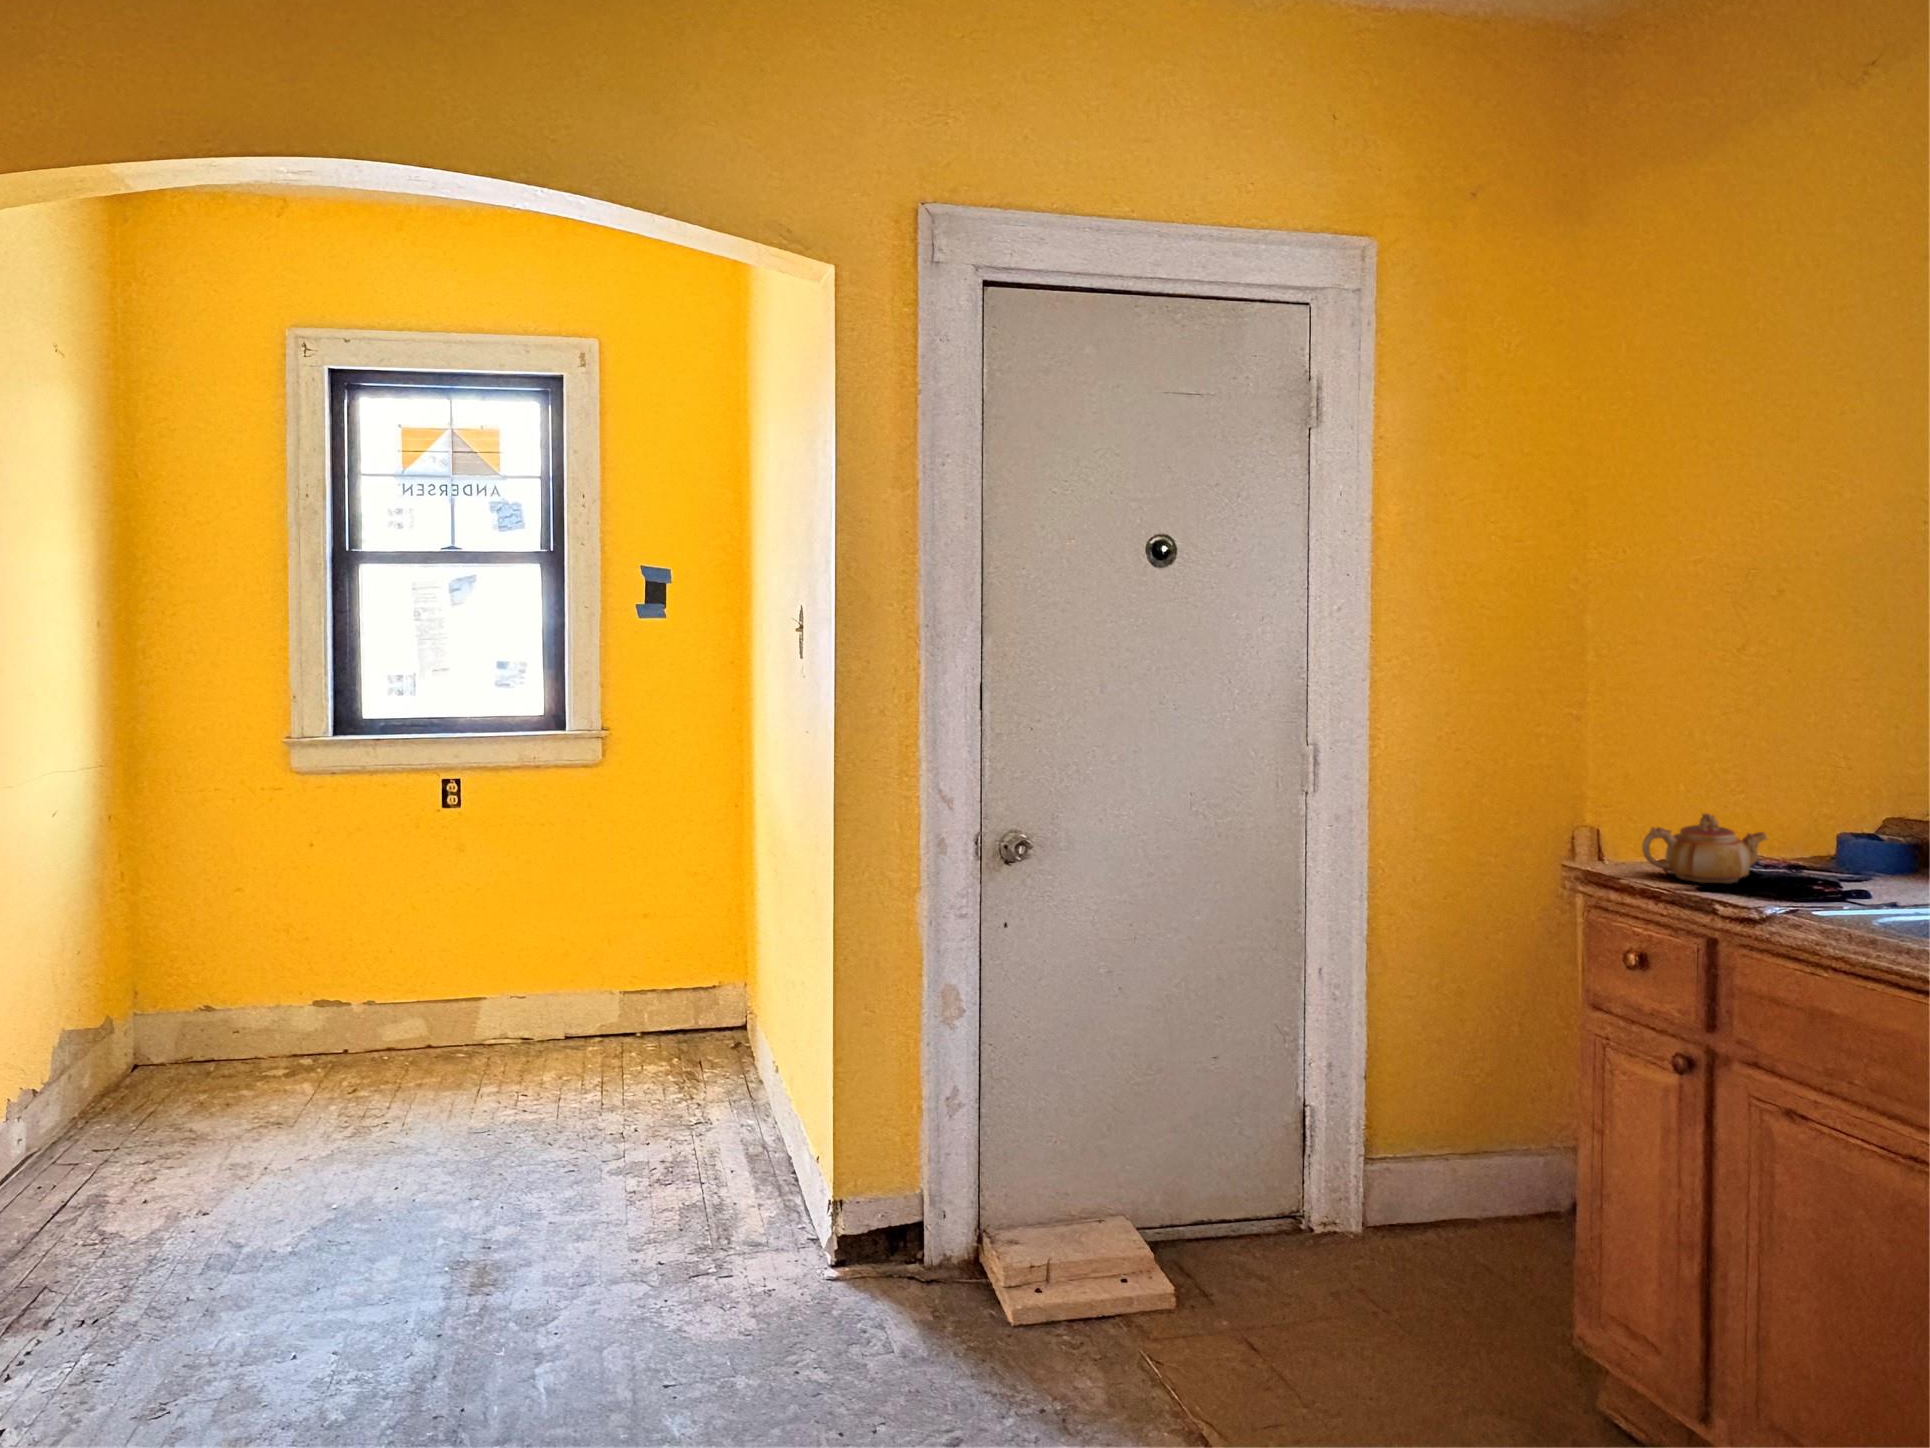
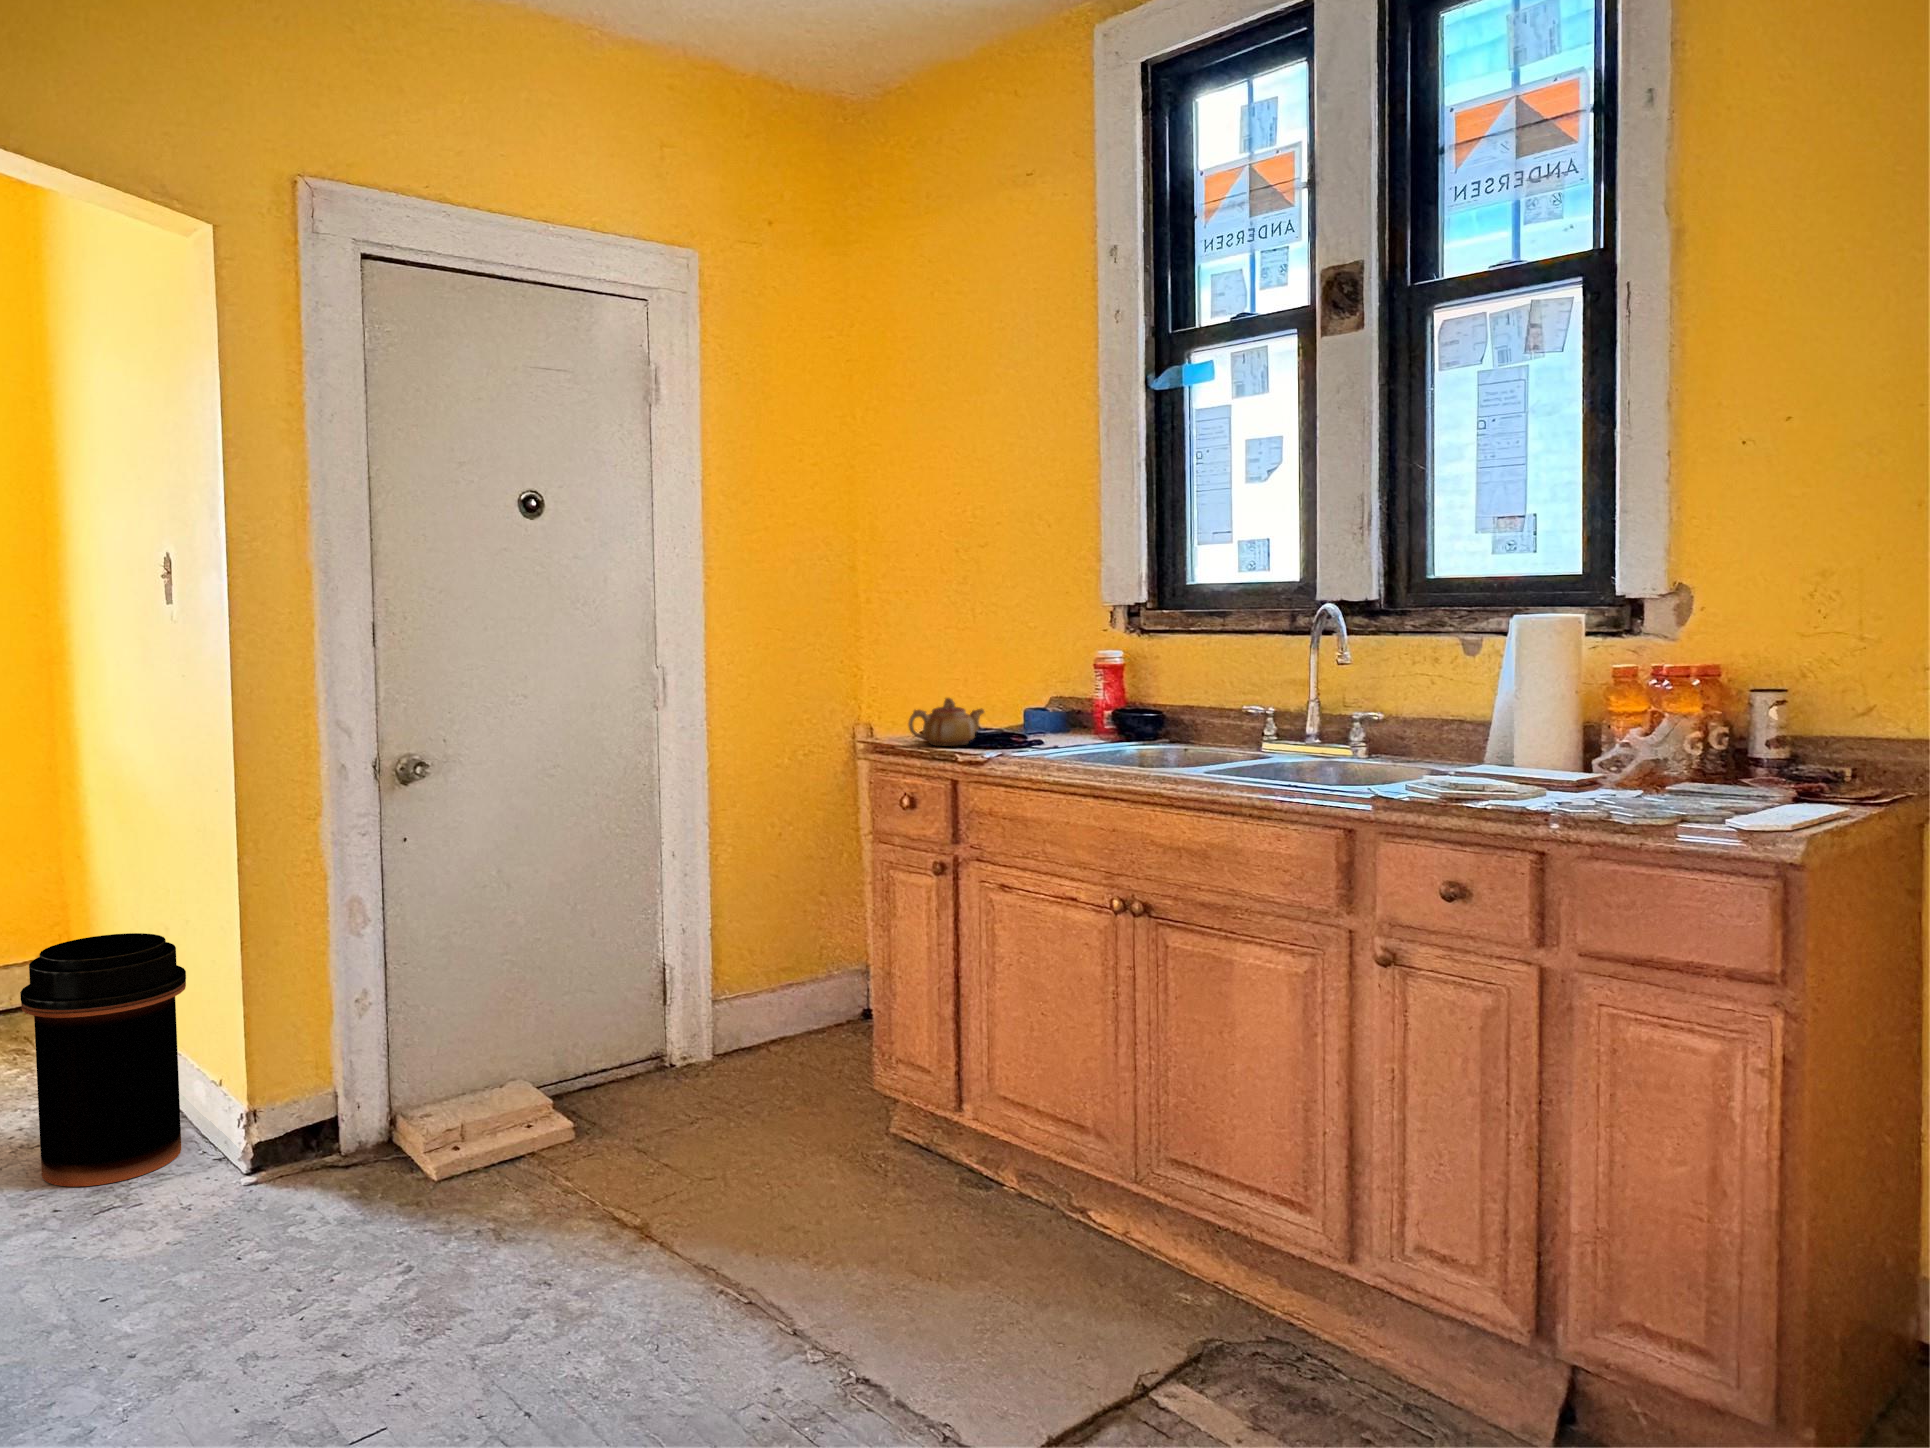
trash can: none [651,987,795,1244] -> present [20,933,186,1186]

